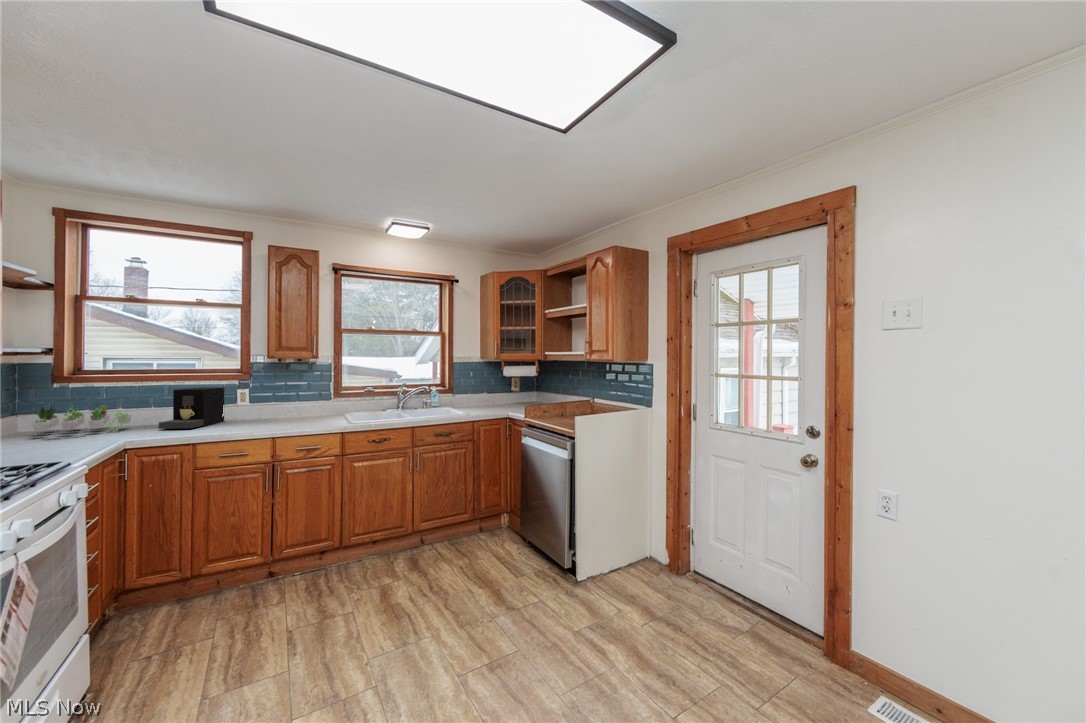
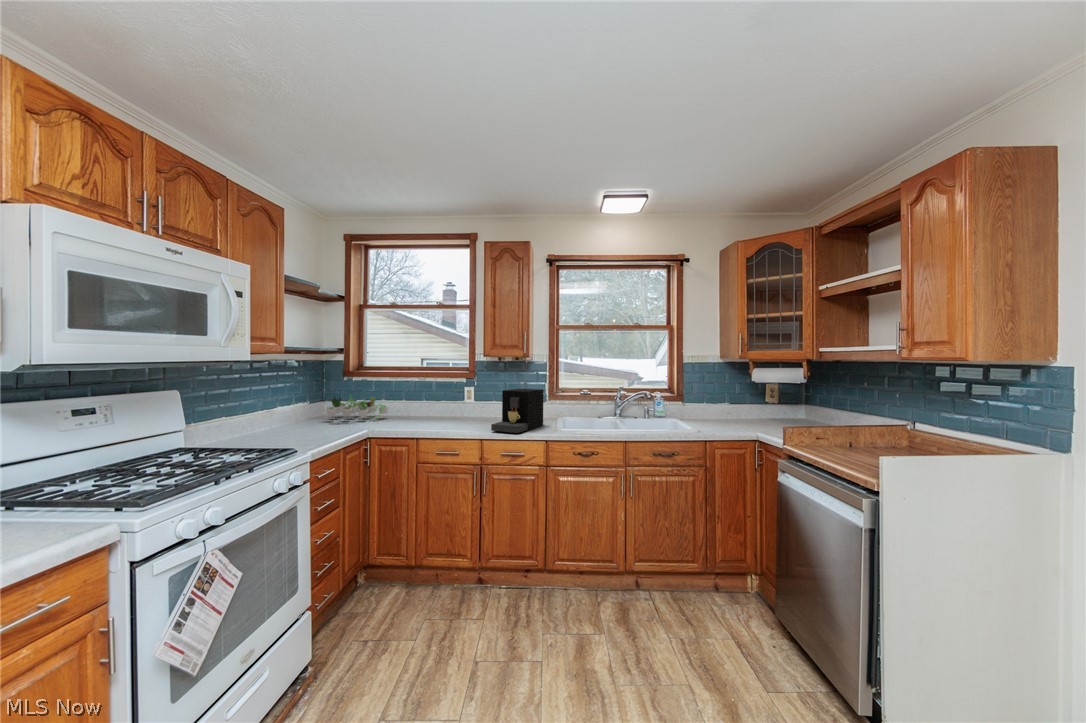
coffee maker: present [159,388,224,429] -> present [491,389,544,433]

